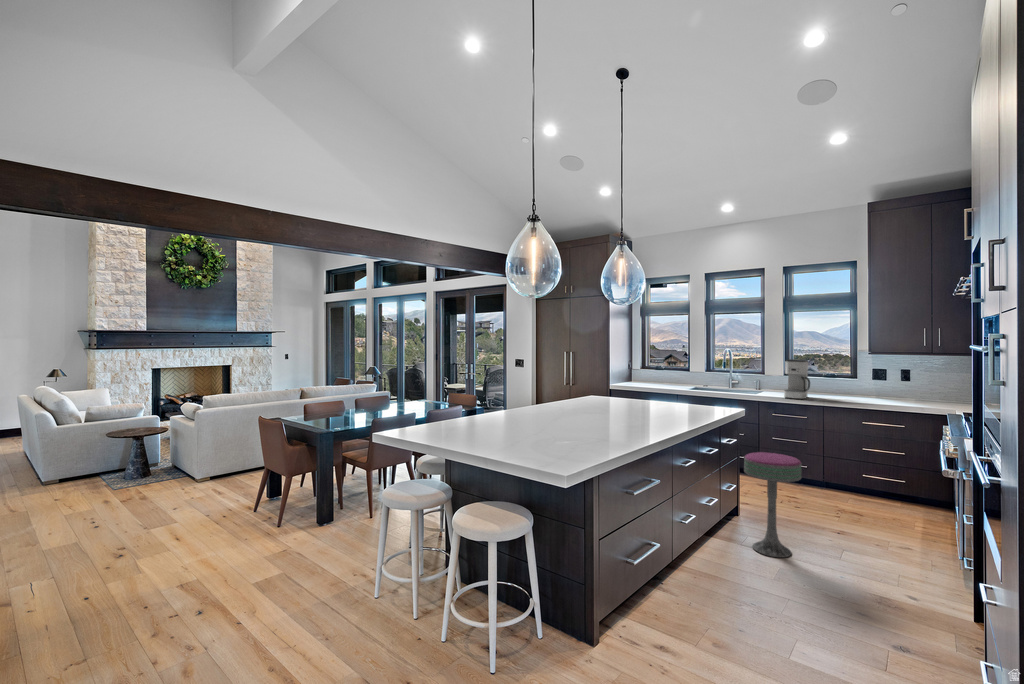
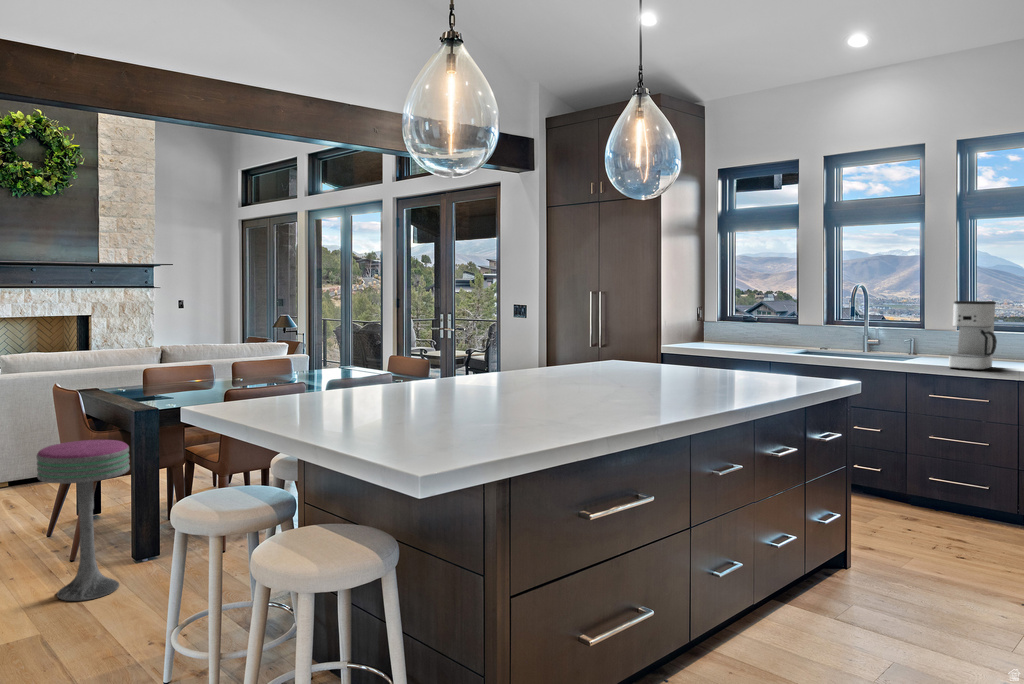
bar stool: present [744,452,802,557] -> present [36,440,130,601]

